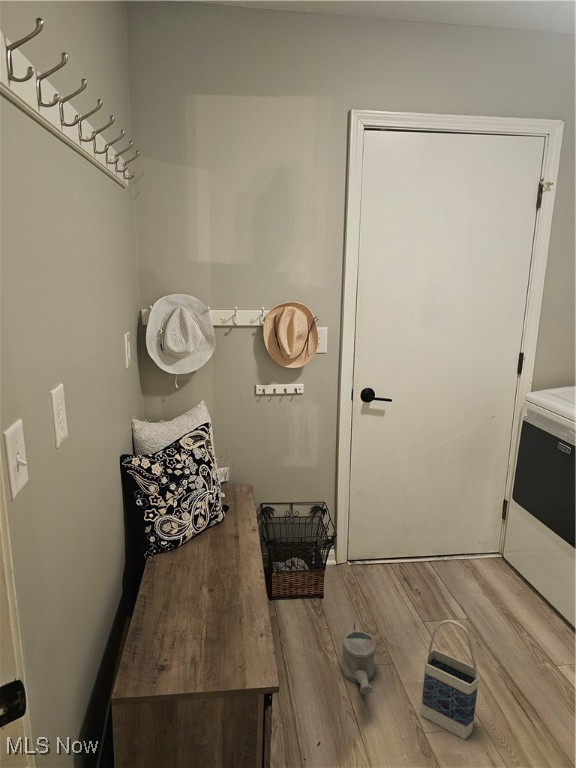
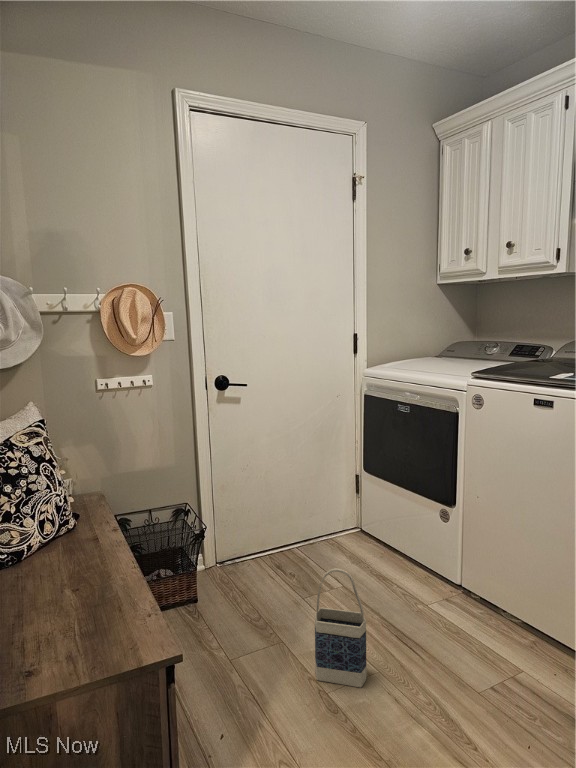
watering can: present [341,620,377,694] -> none [228,608,267,671]

